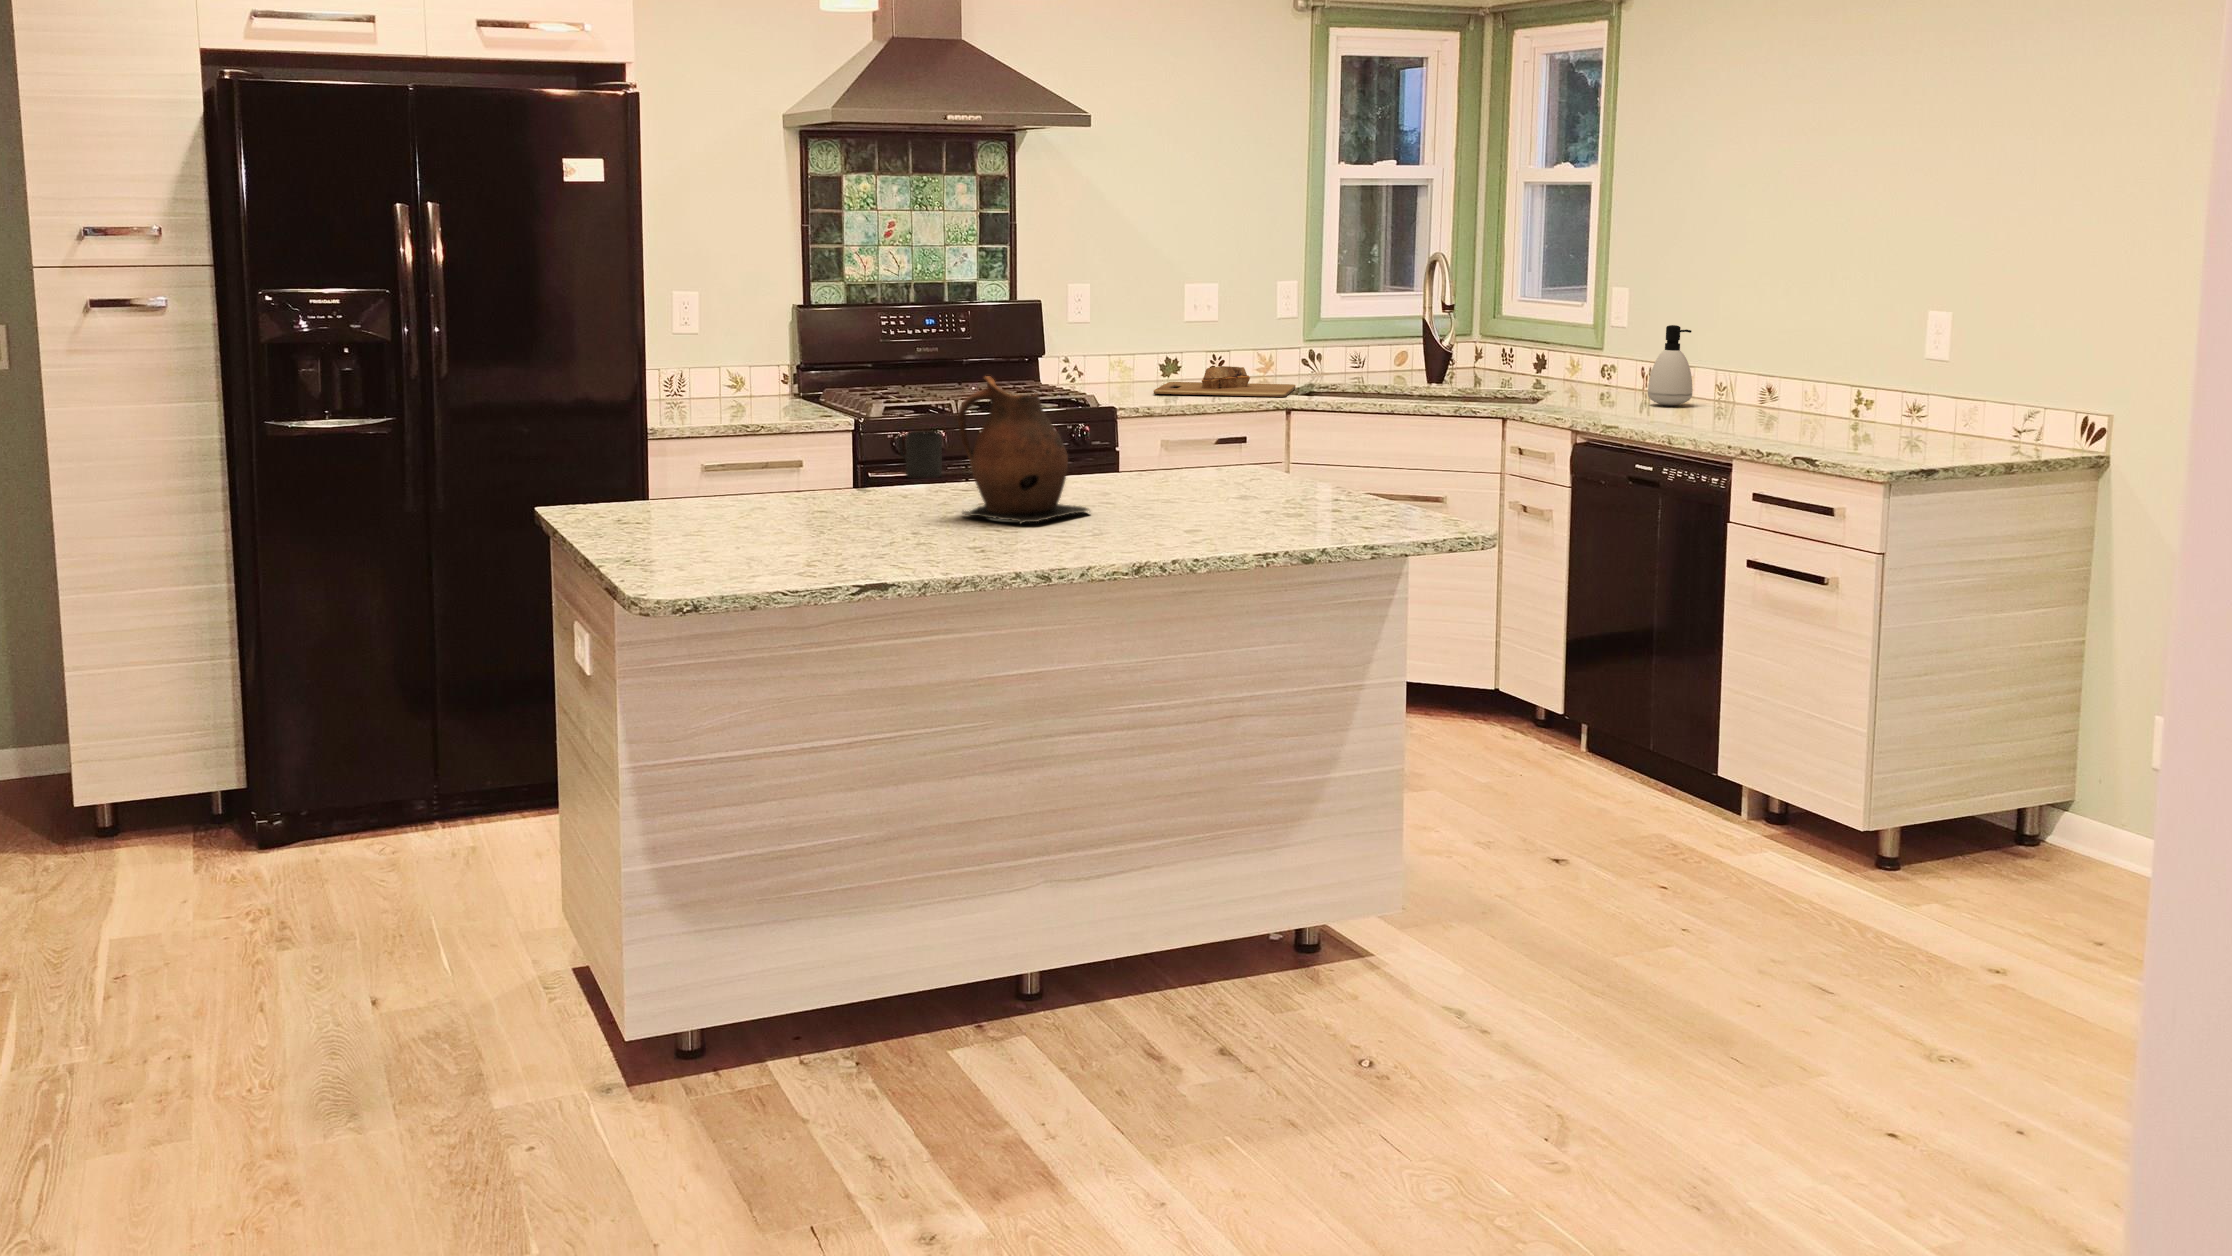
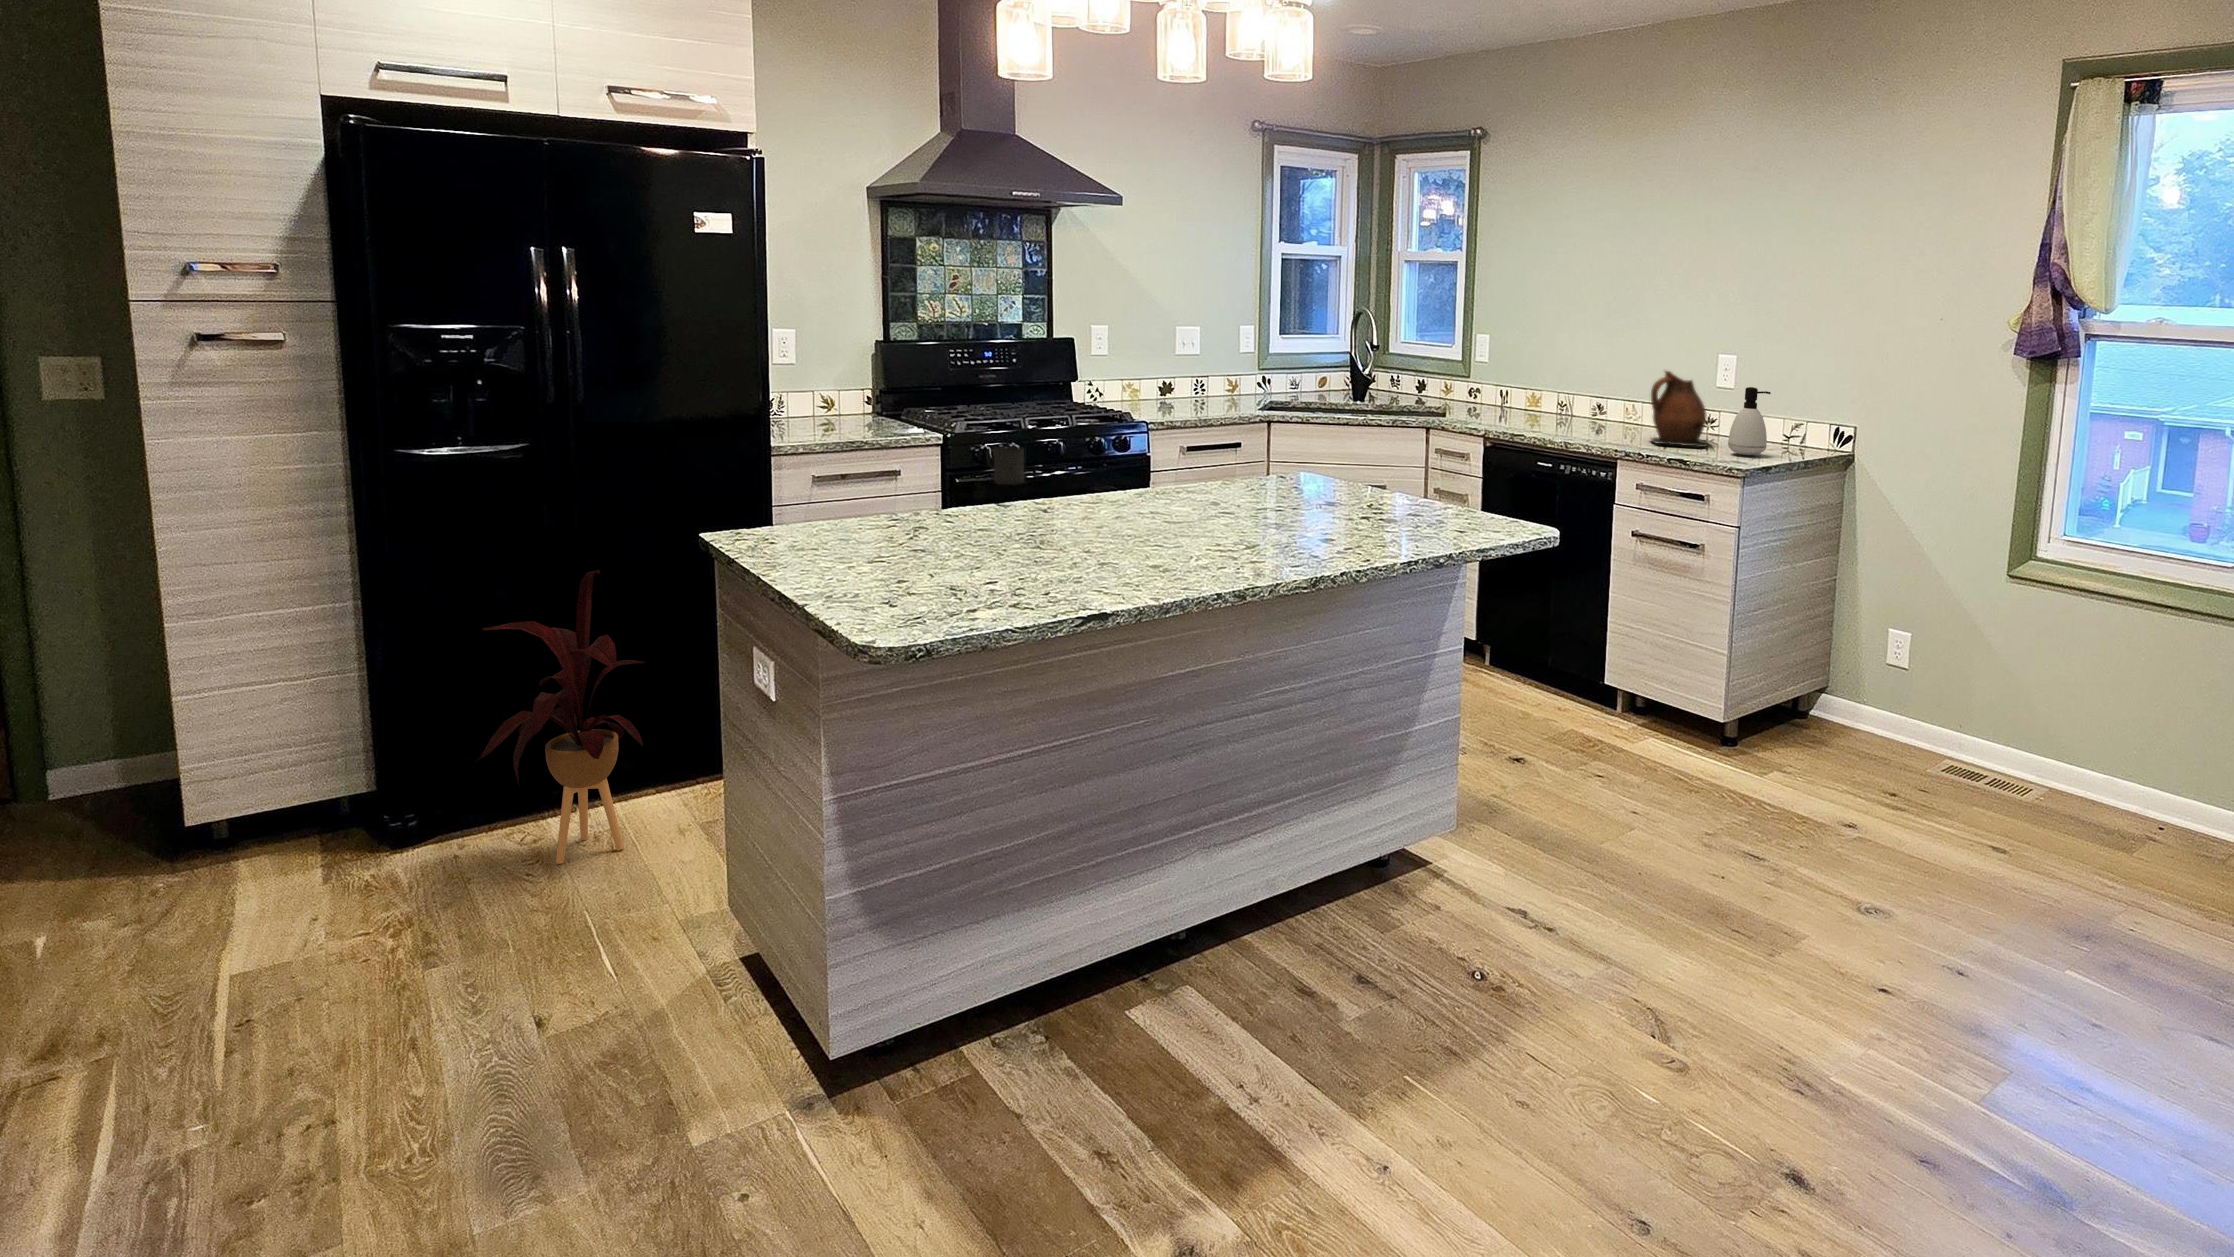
soap dispenser: present [1648,325,1693,405] -> present [1728,387,1771,455]
cutting board: present [1154,366,1296,397] -> none [1161,389,1262,413]
ceramic pitcher: present [958,376,1089,524] -> present [1651,371,1708,447]
house plant: none [330,551,501,872] -> present [477,570,645,864]

